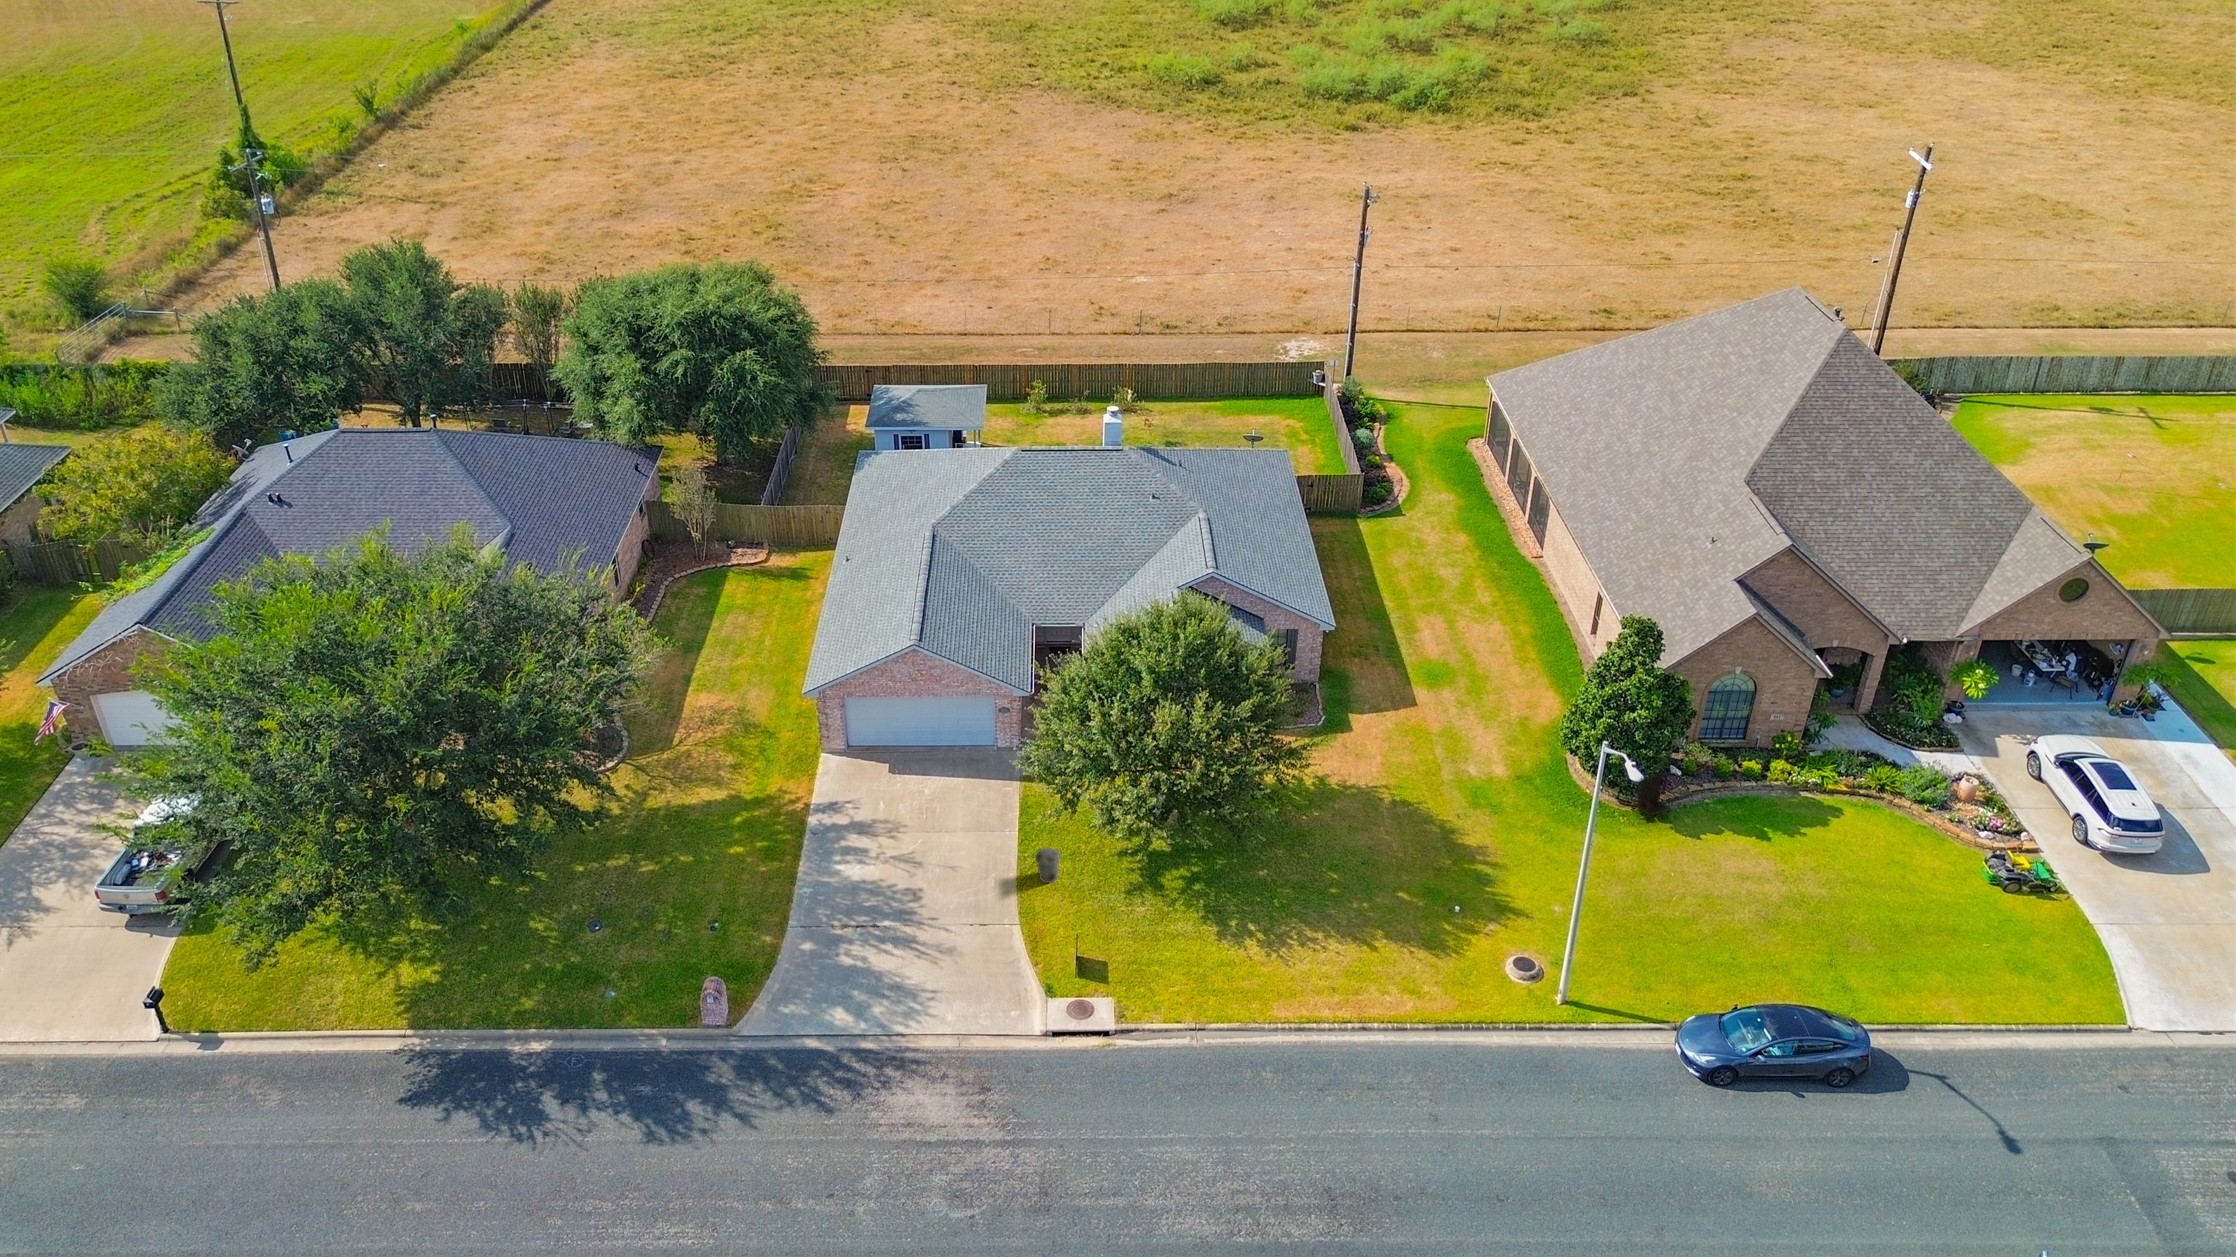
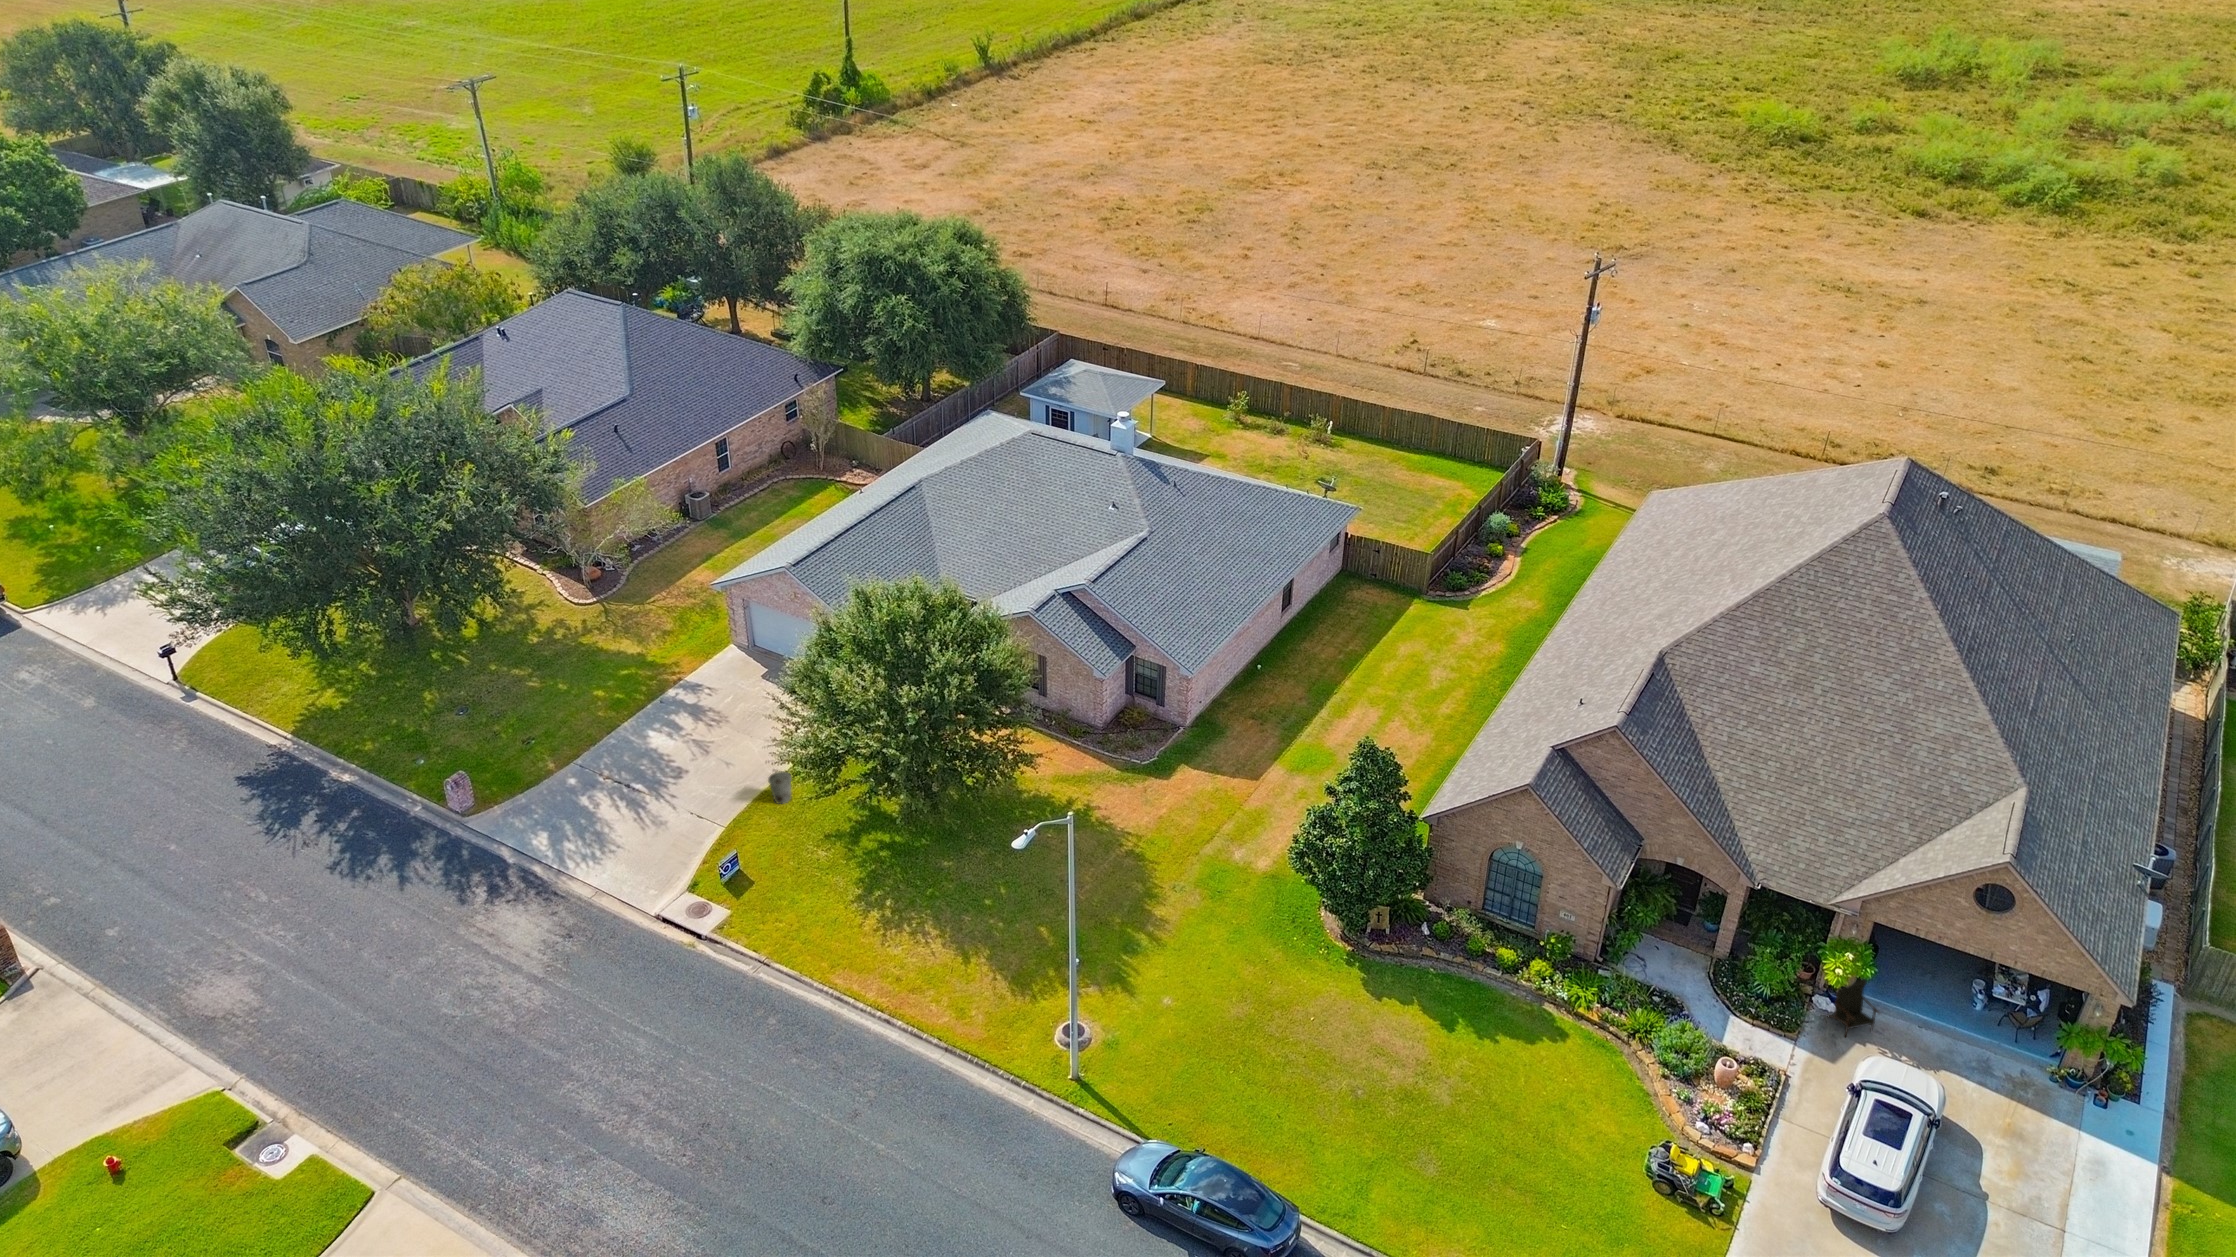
lounge chair: present [1637,774,1672,821] -> present [1830,978,1880,1036]

